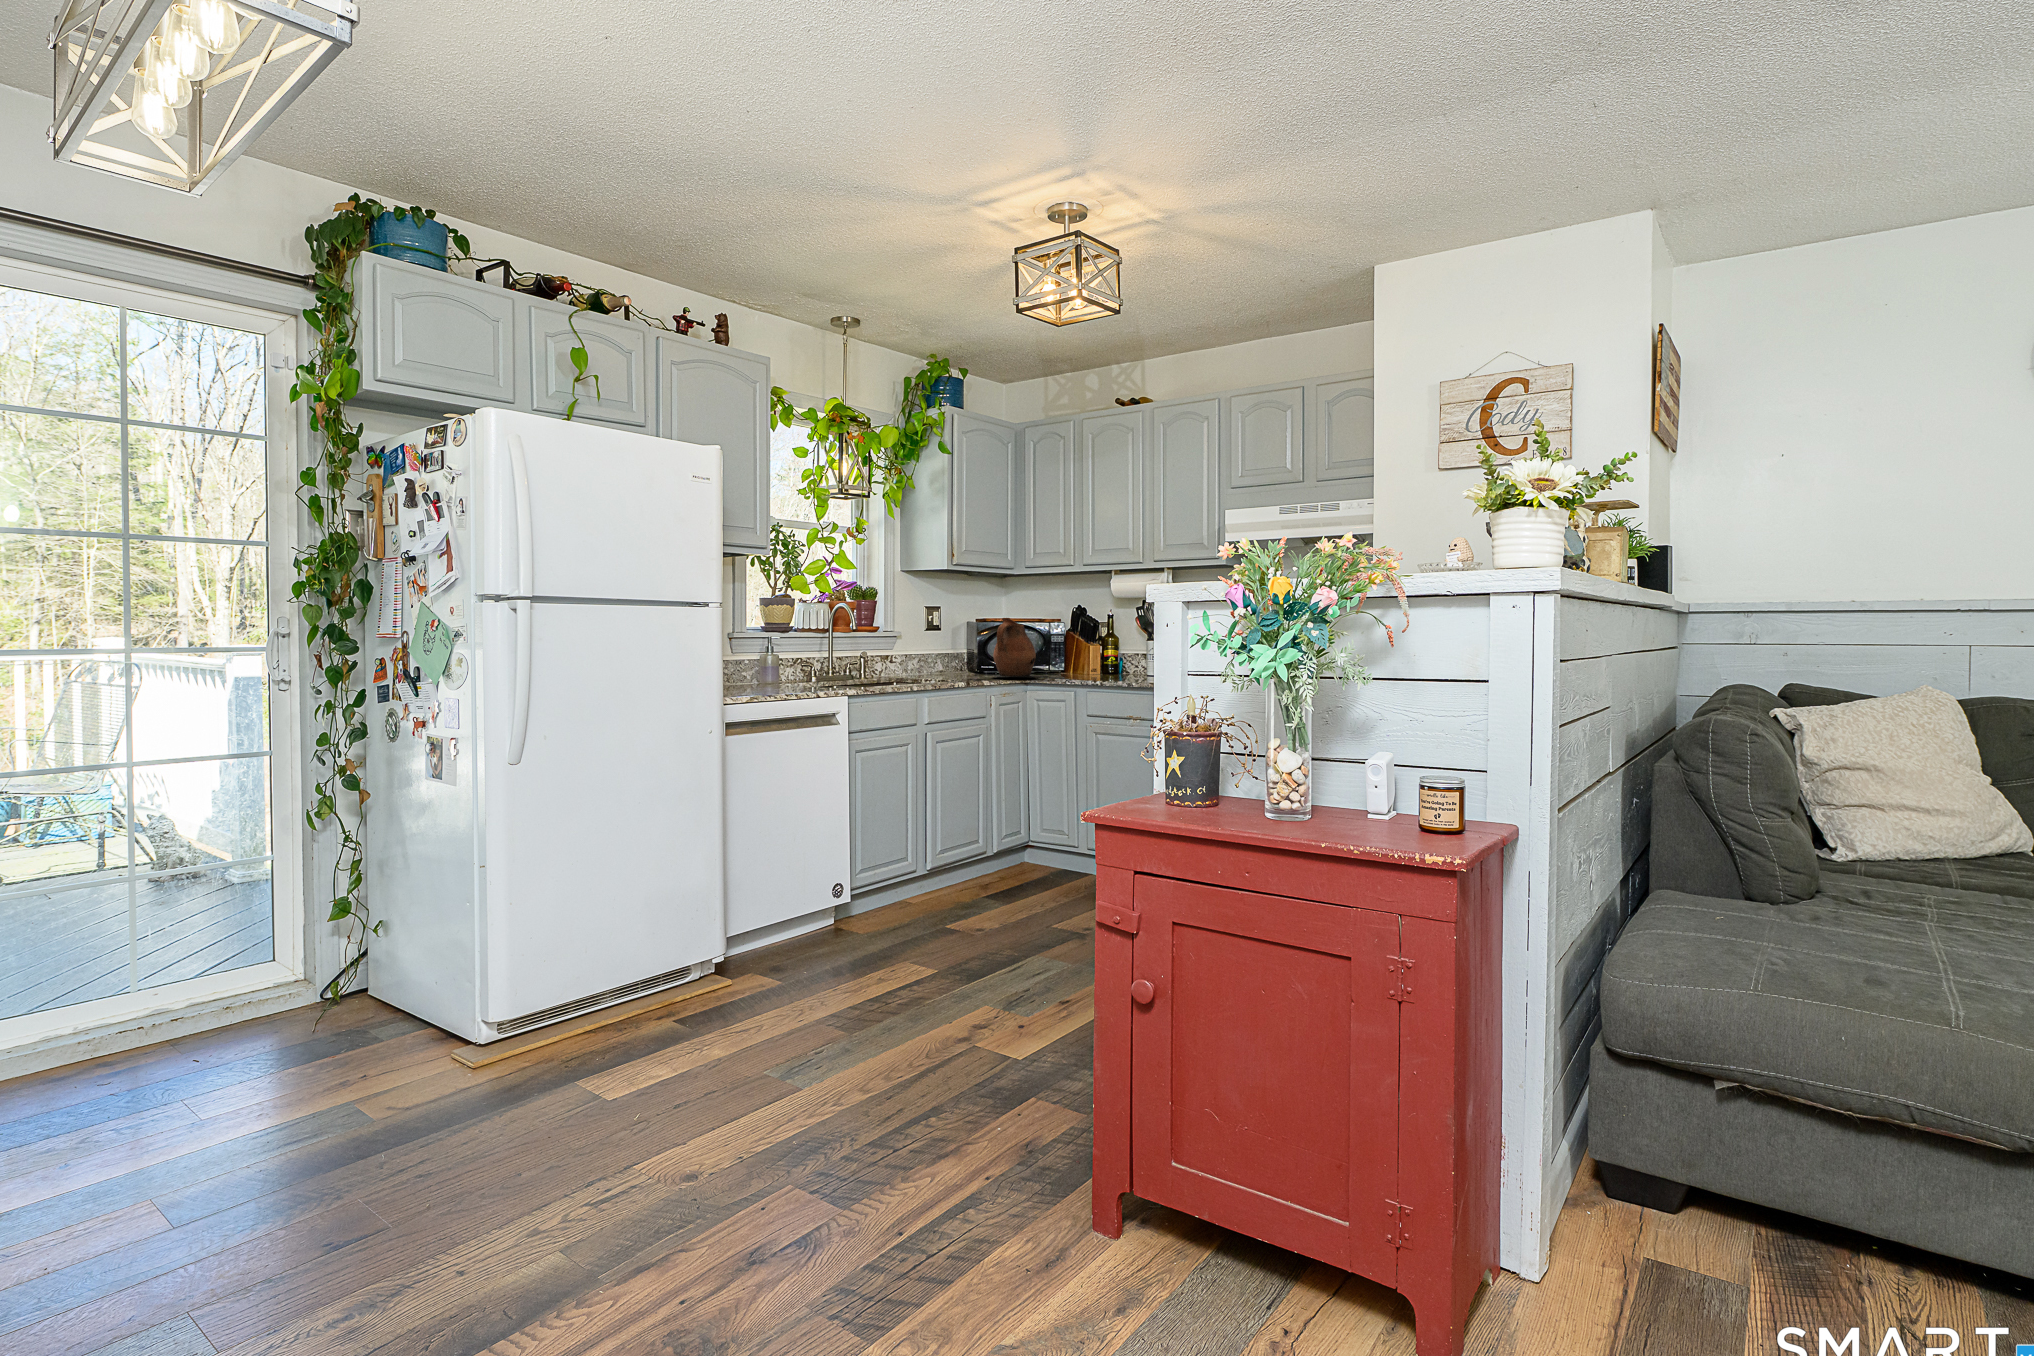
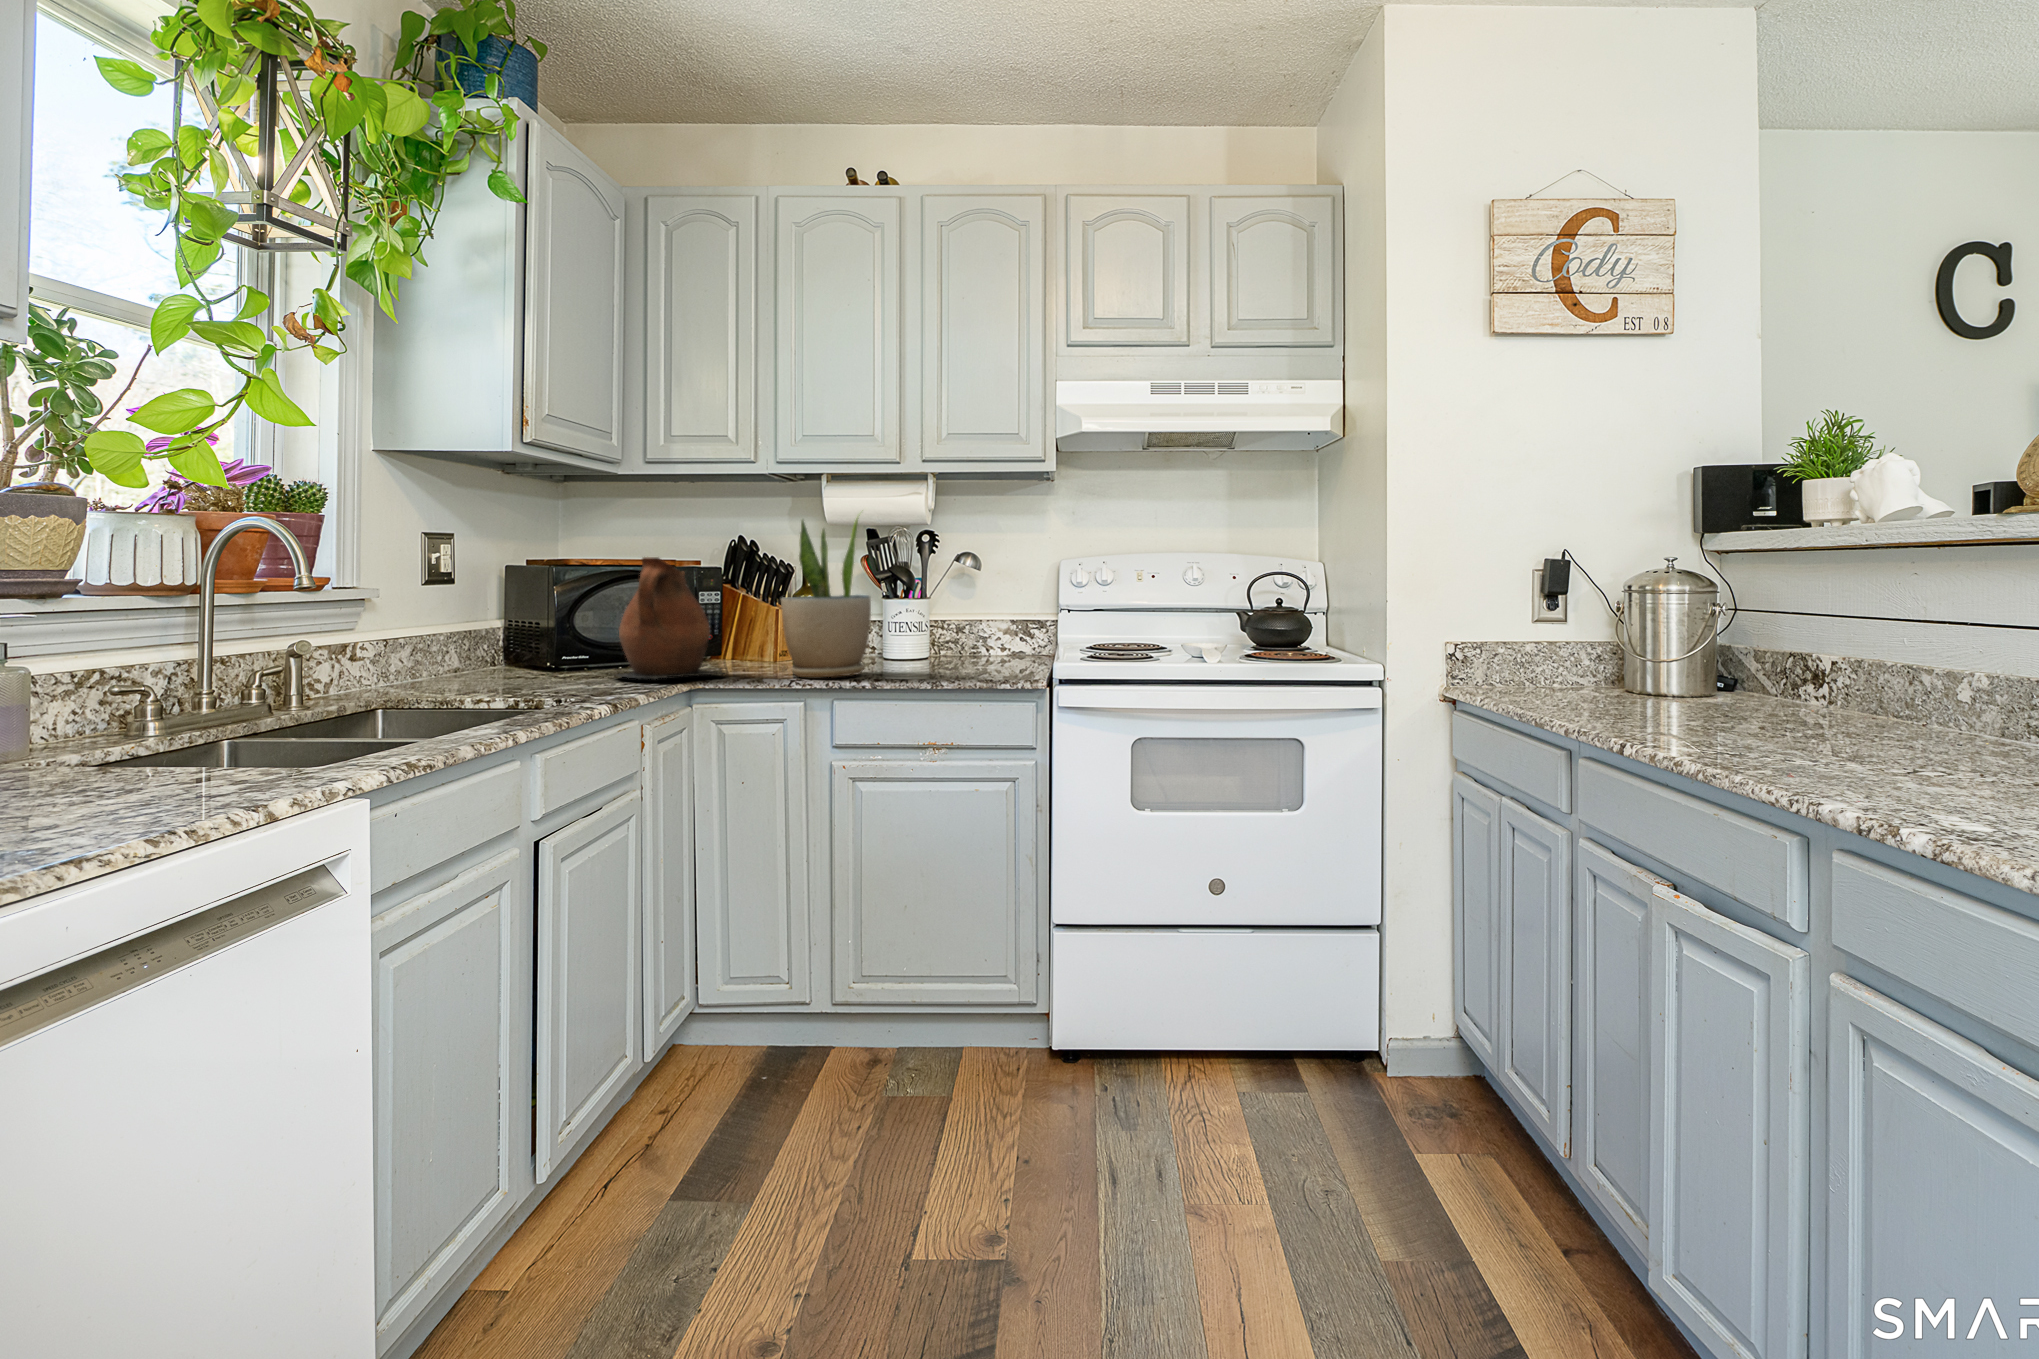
potted plant: none [1065,591,1111,681] -> present [781,517,871,677]

